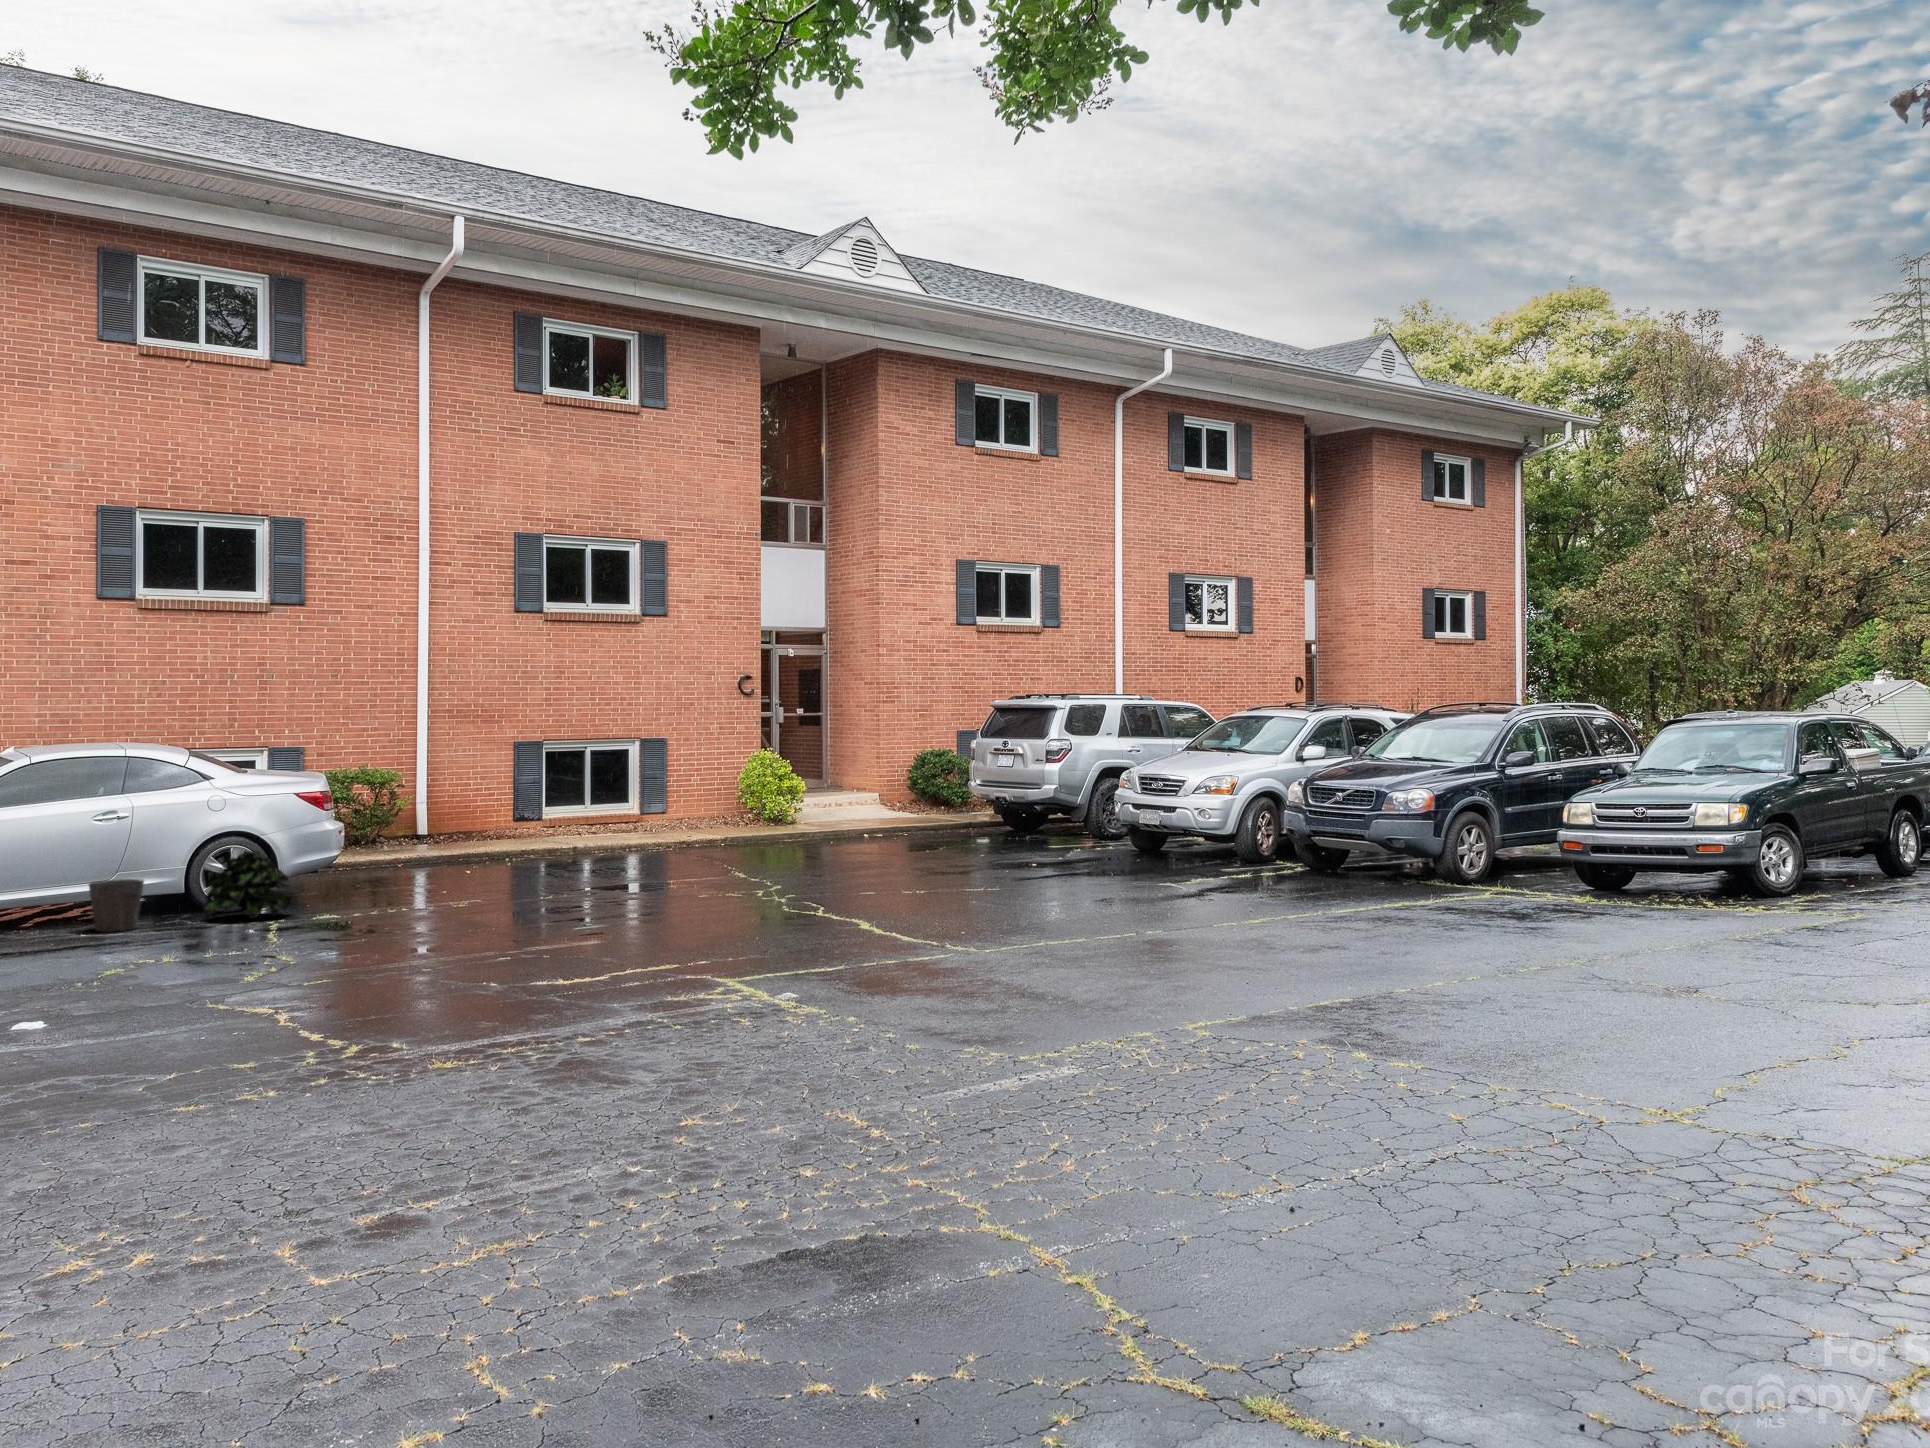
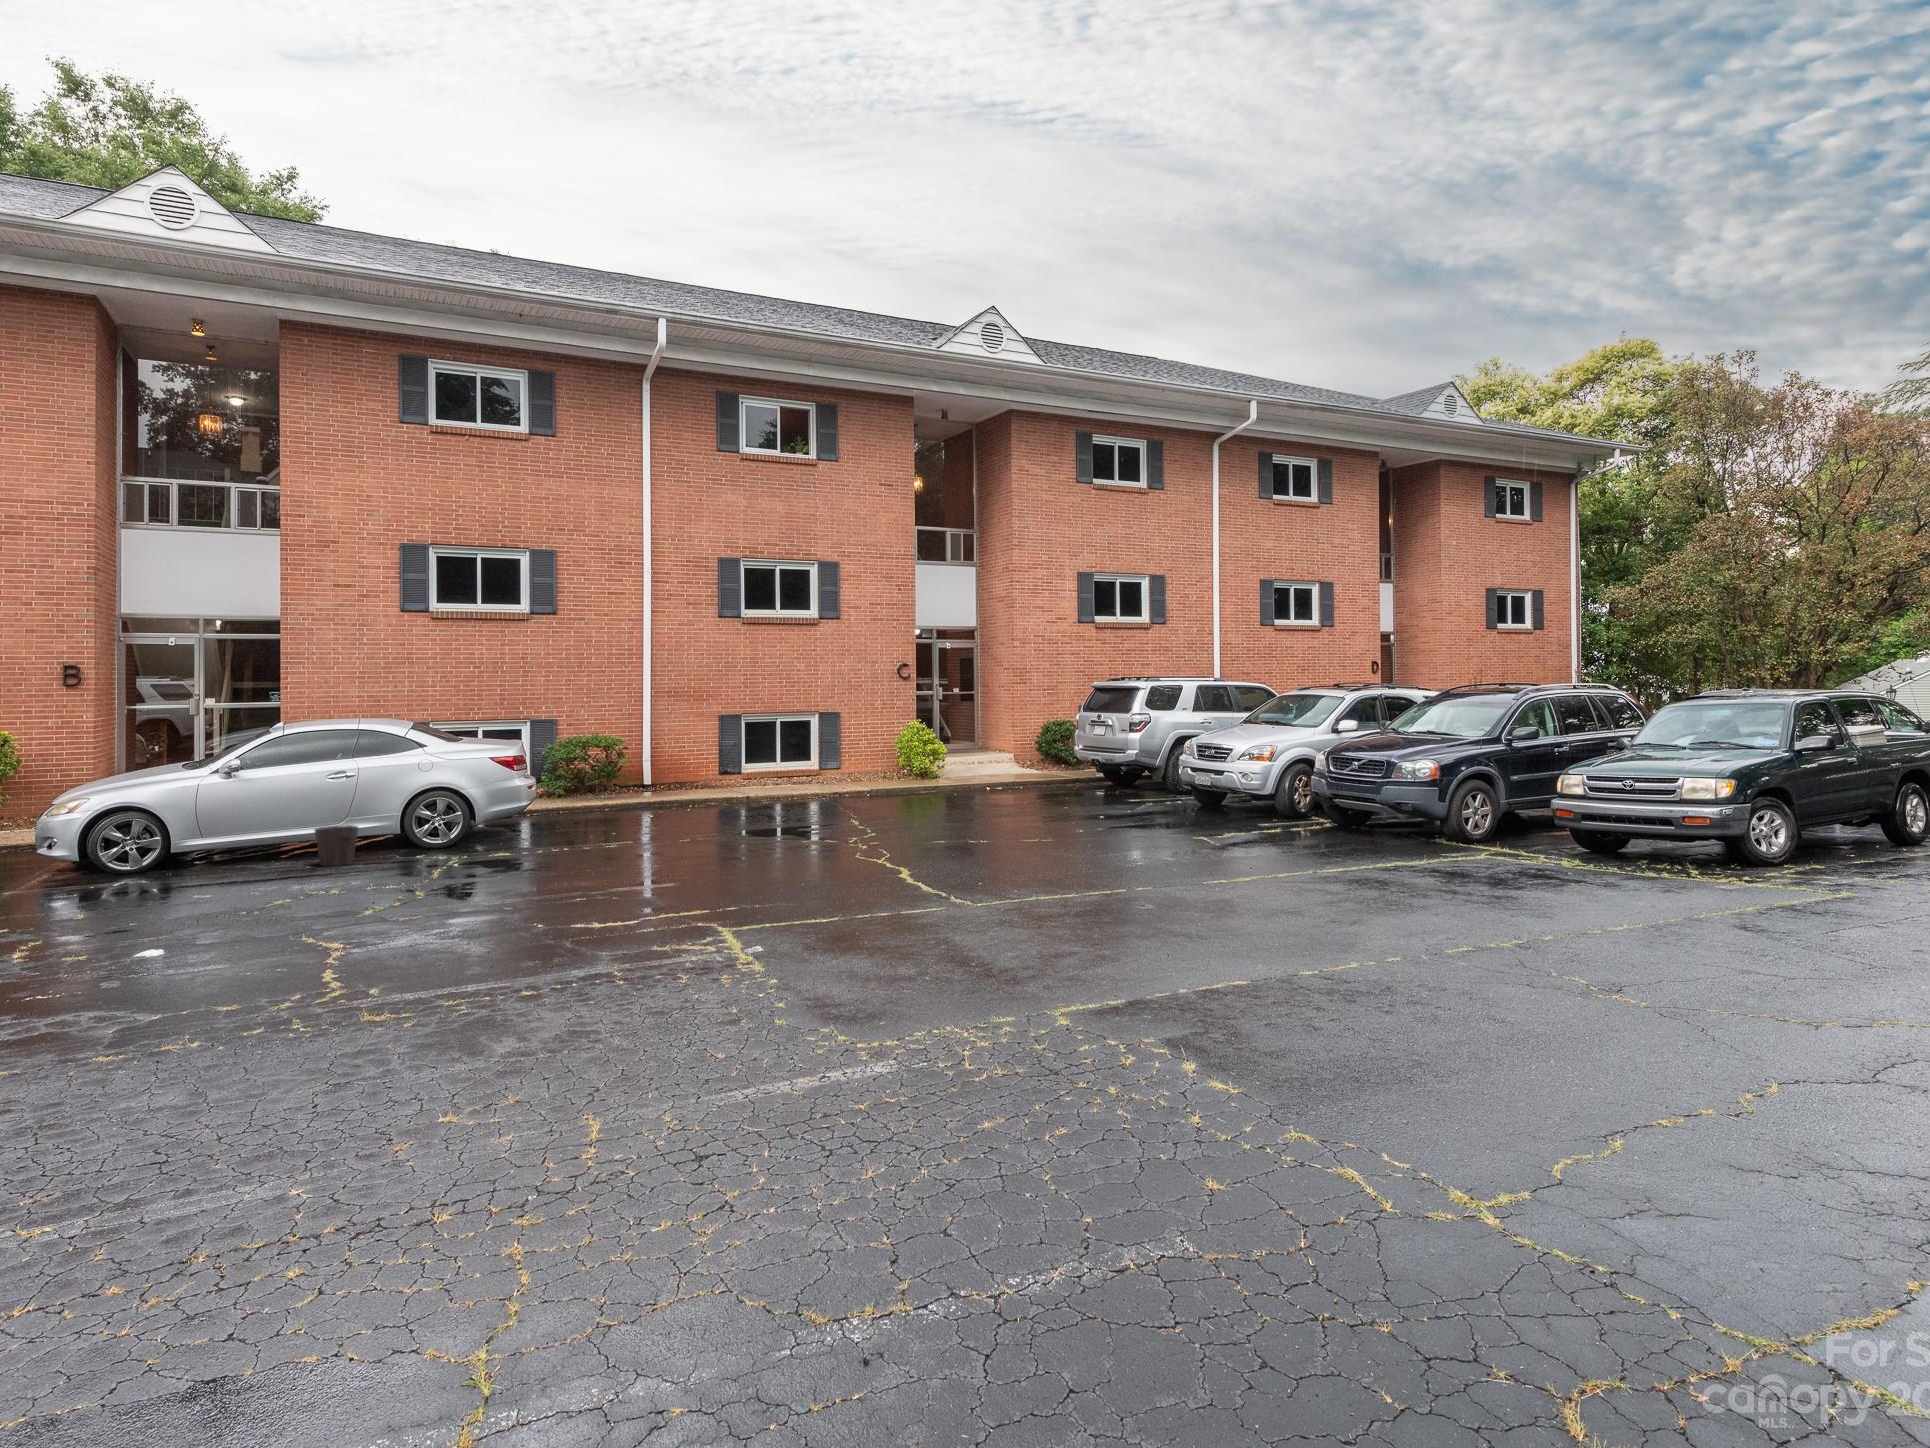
potted plant: present [203,851,291,919] -> none [404,804,476,858]

